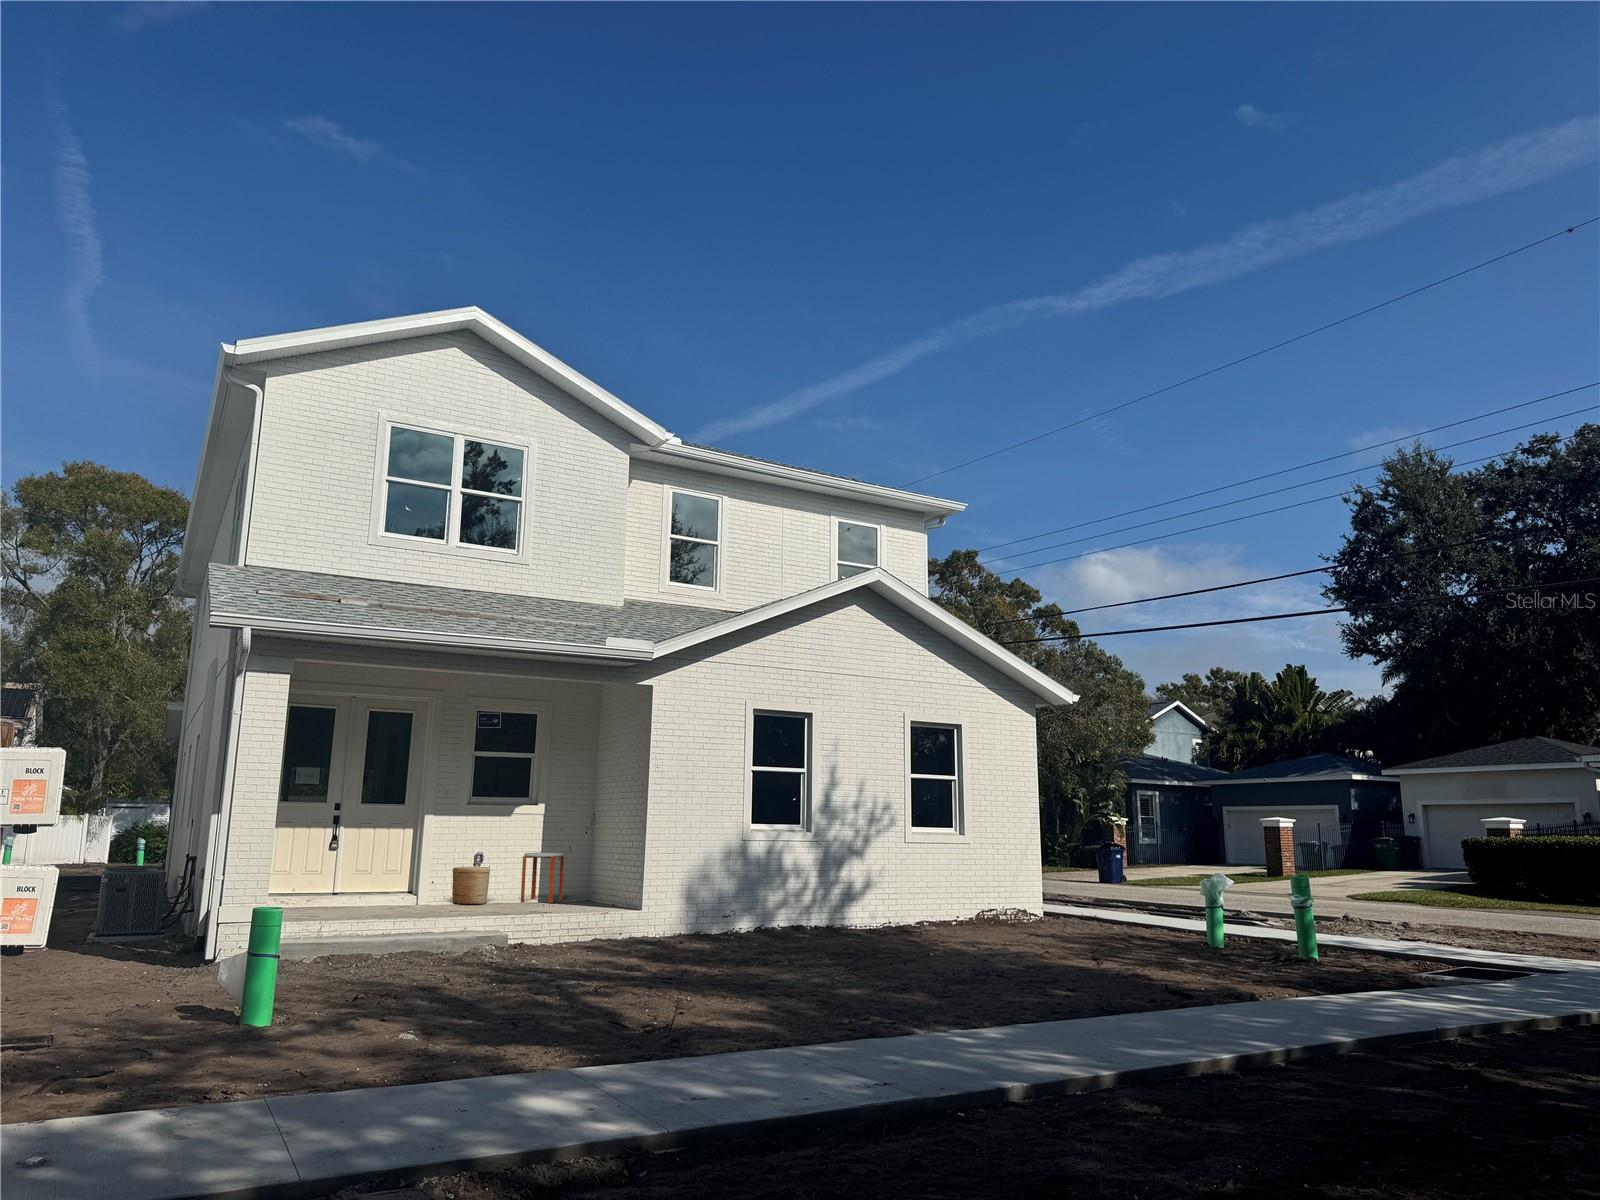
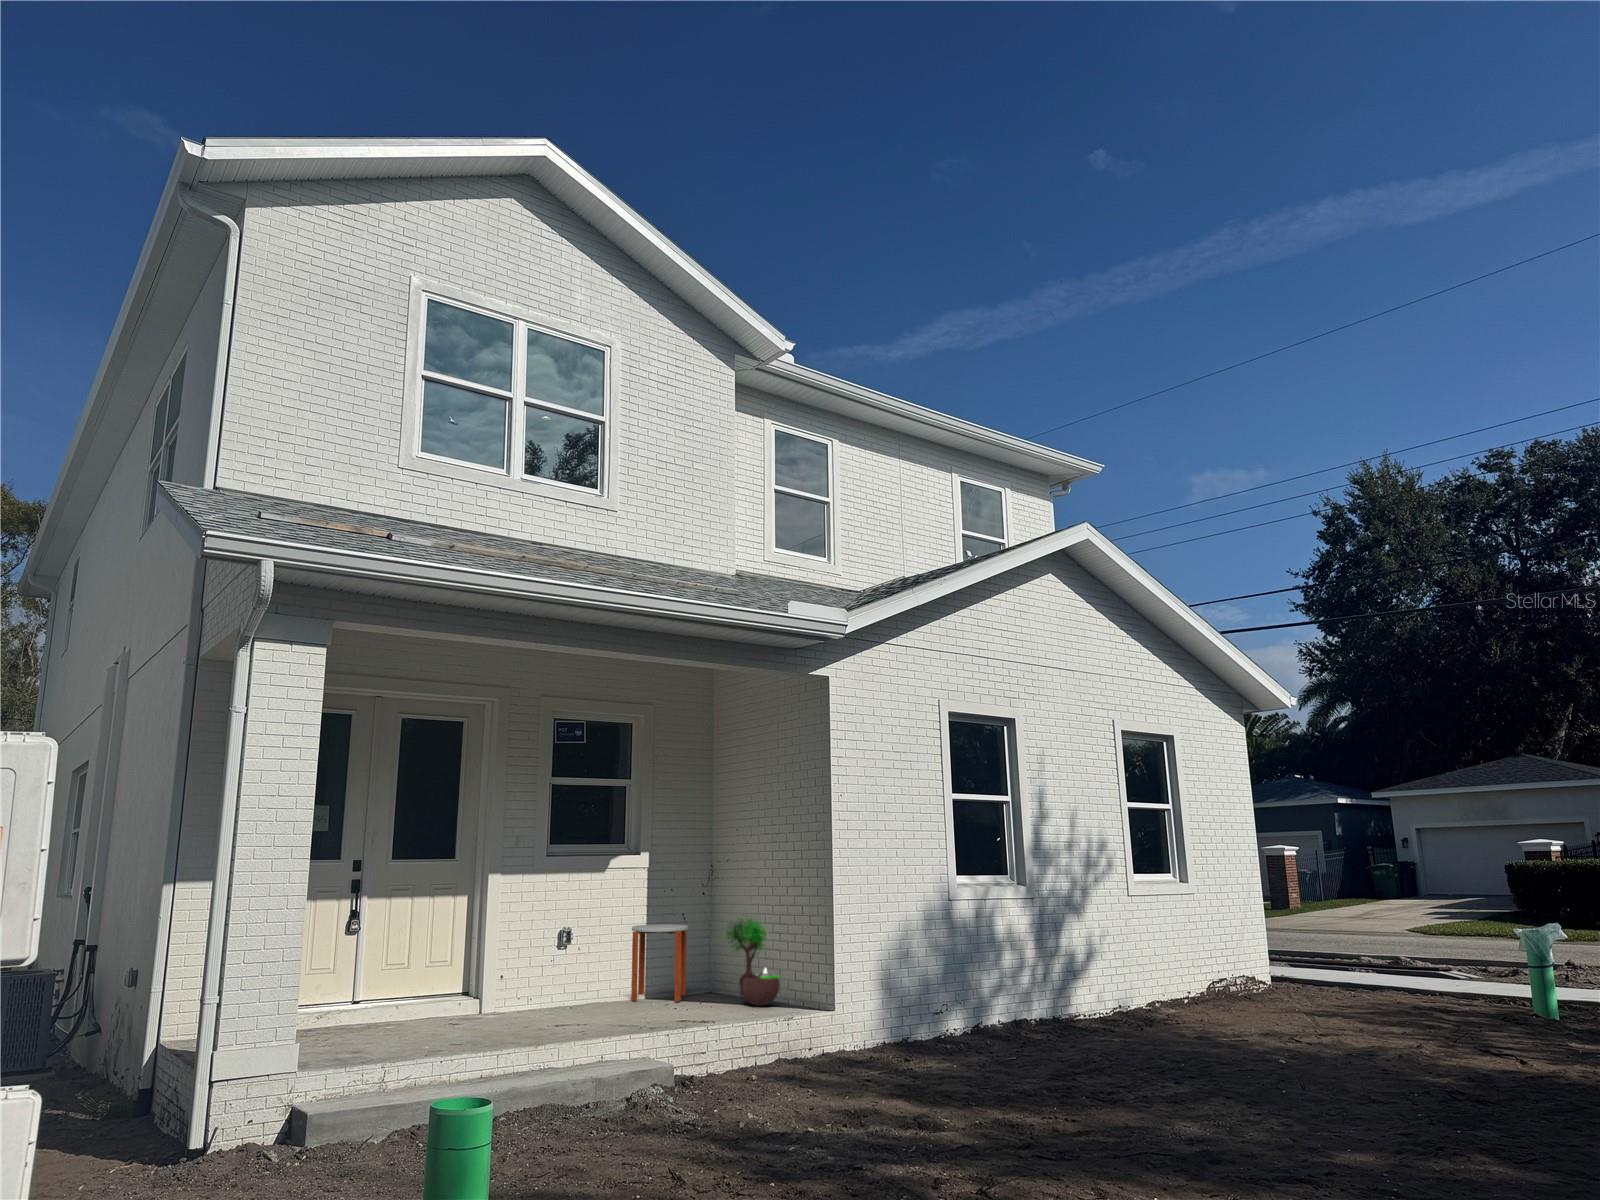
potted tree: none [577,842,618,907] -> present [719,914,780,1006]
woven basket: present [452,867,490,904] -> none [535,950,591,1010]

